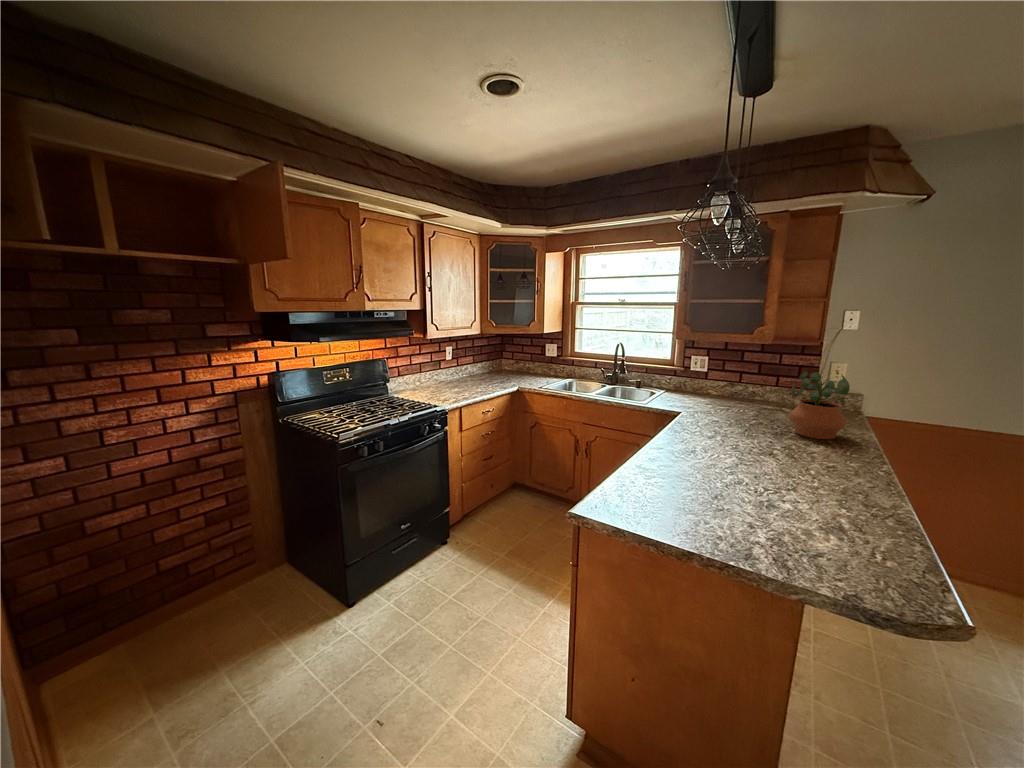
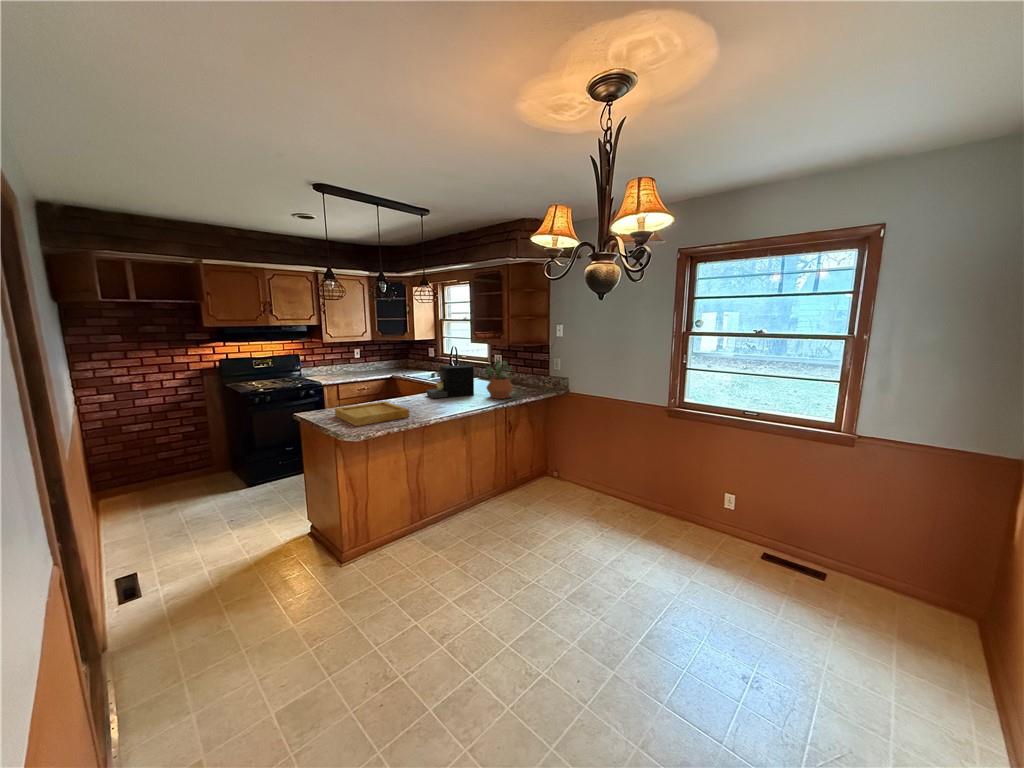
coffee maker: none [684,378,766,443] -> present [427,365,474,398]
tray: none [672,466,835,569] -> present [335,401,409,426]

